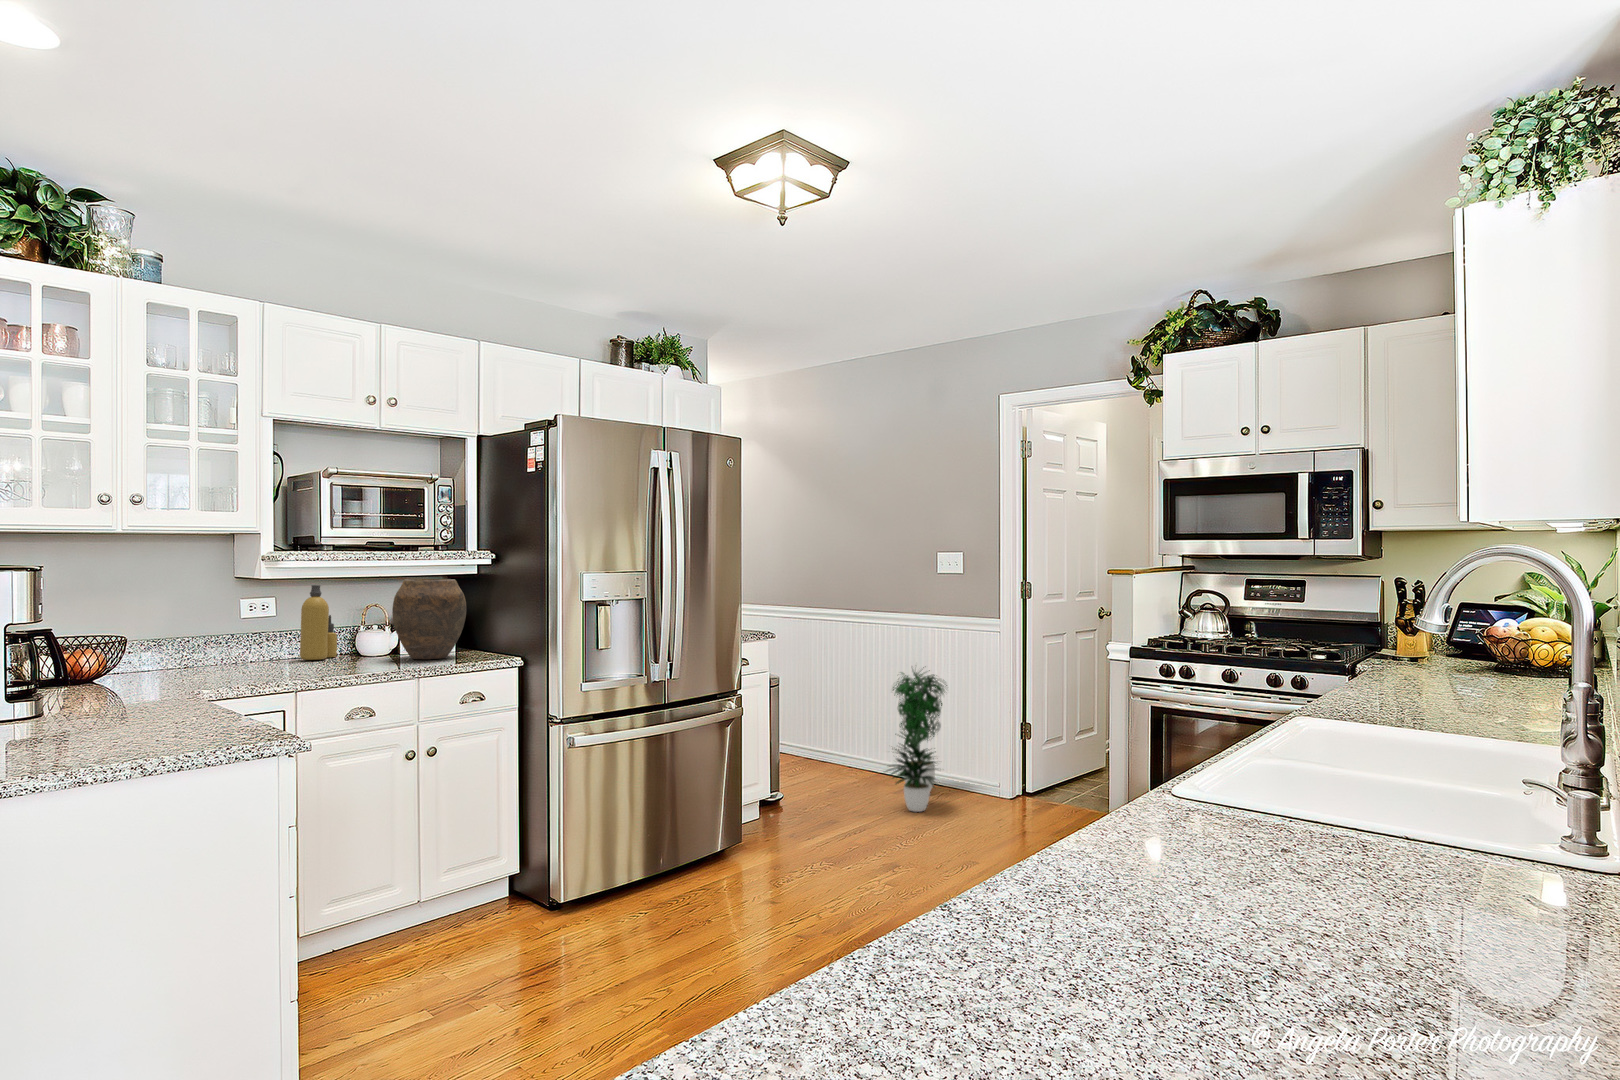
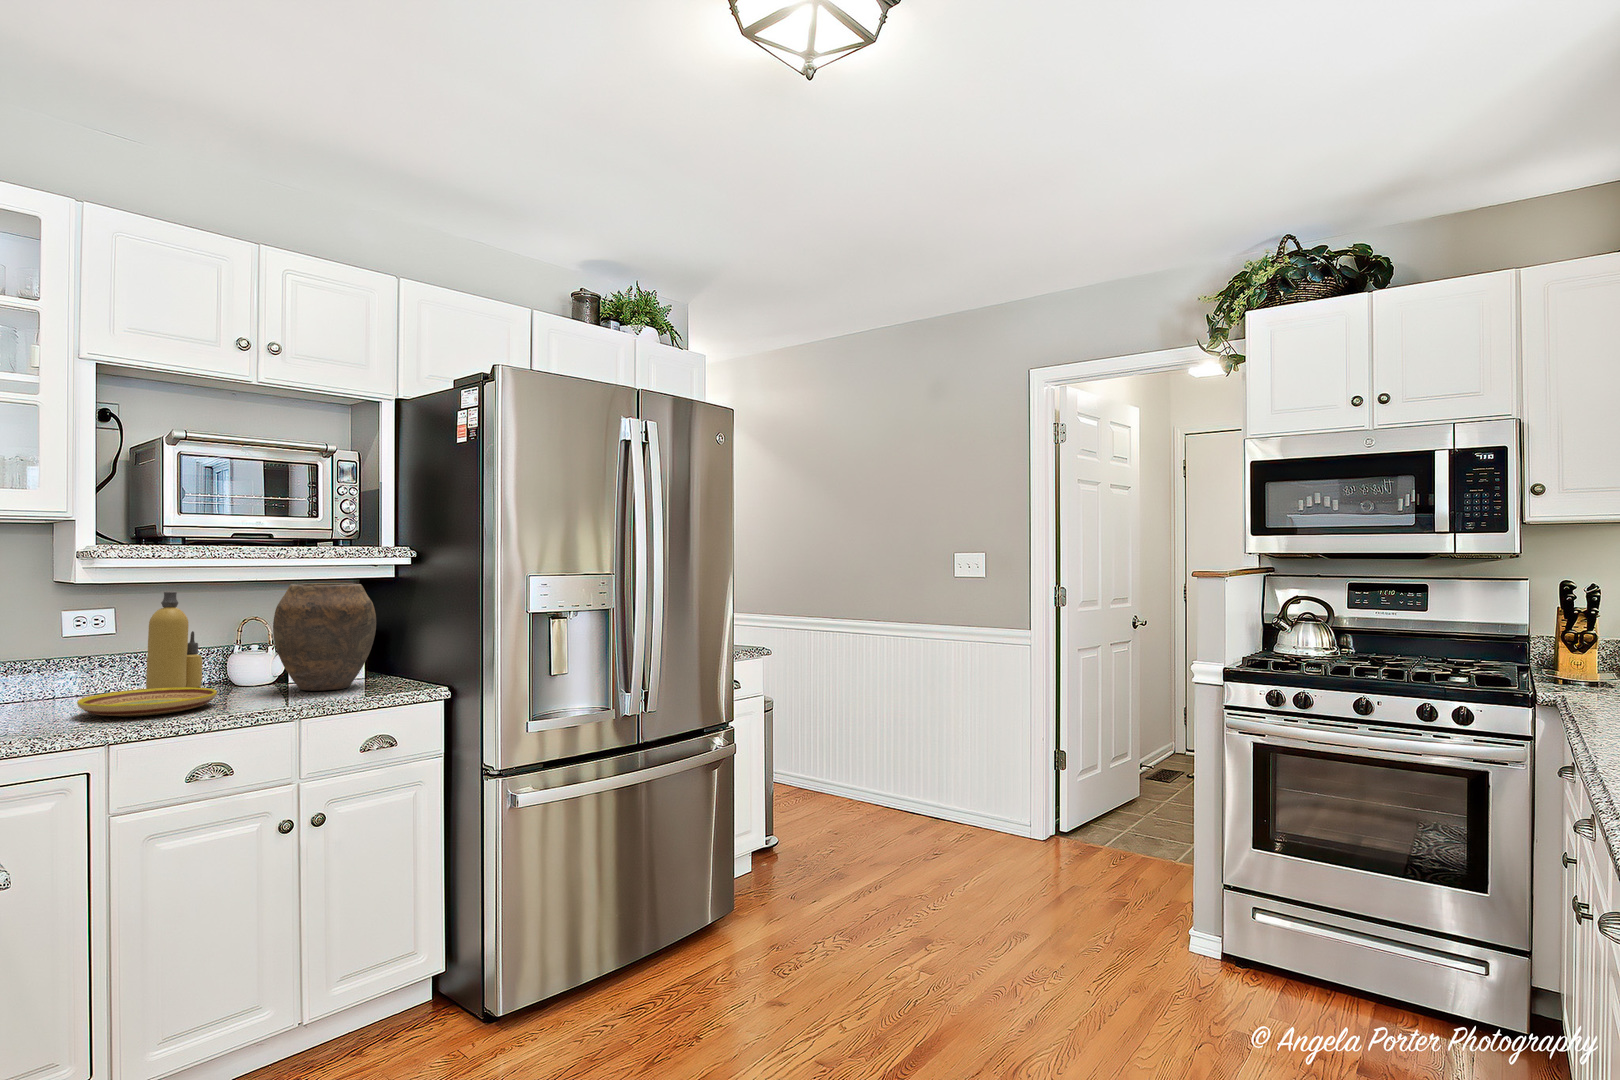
plate: none [267,655,359,674] -> present [77,687,217,716]
potted plant: present [886,667,947,812] -> none [898,680,970,859]

